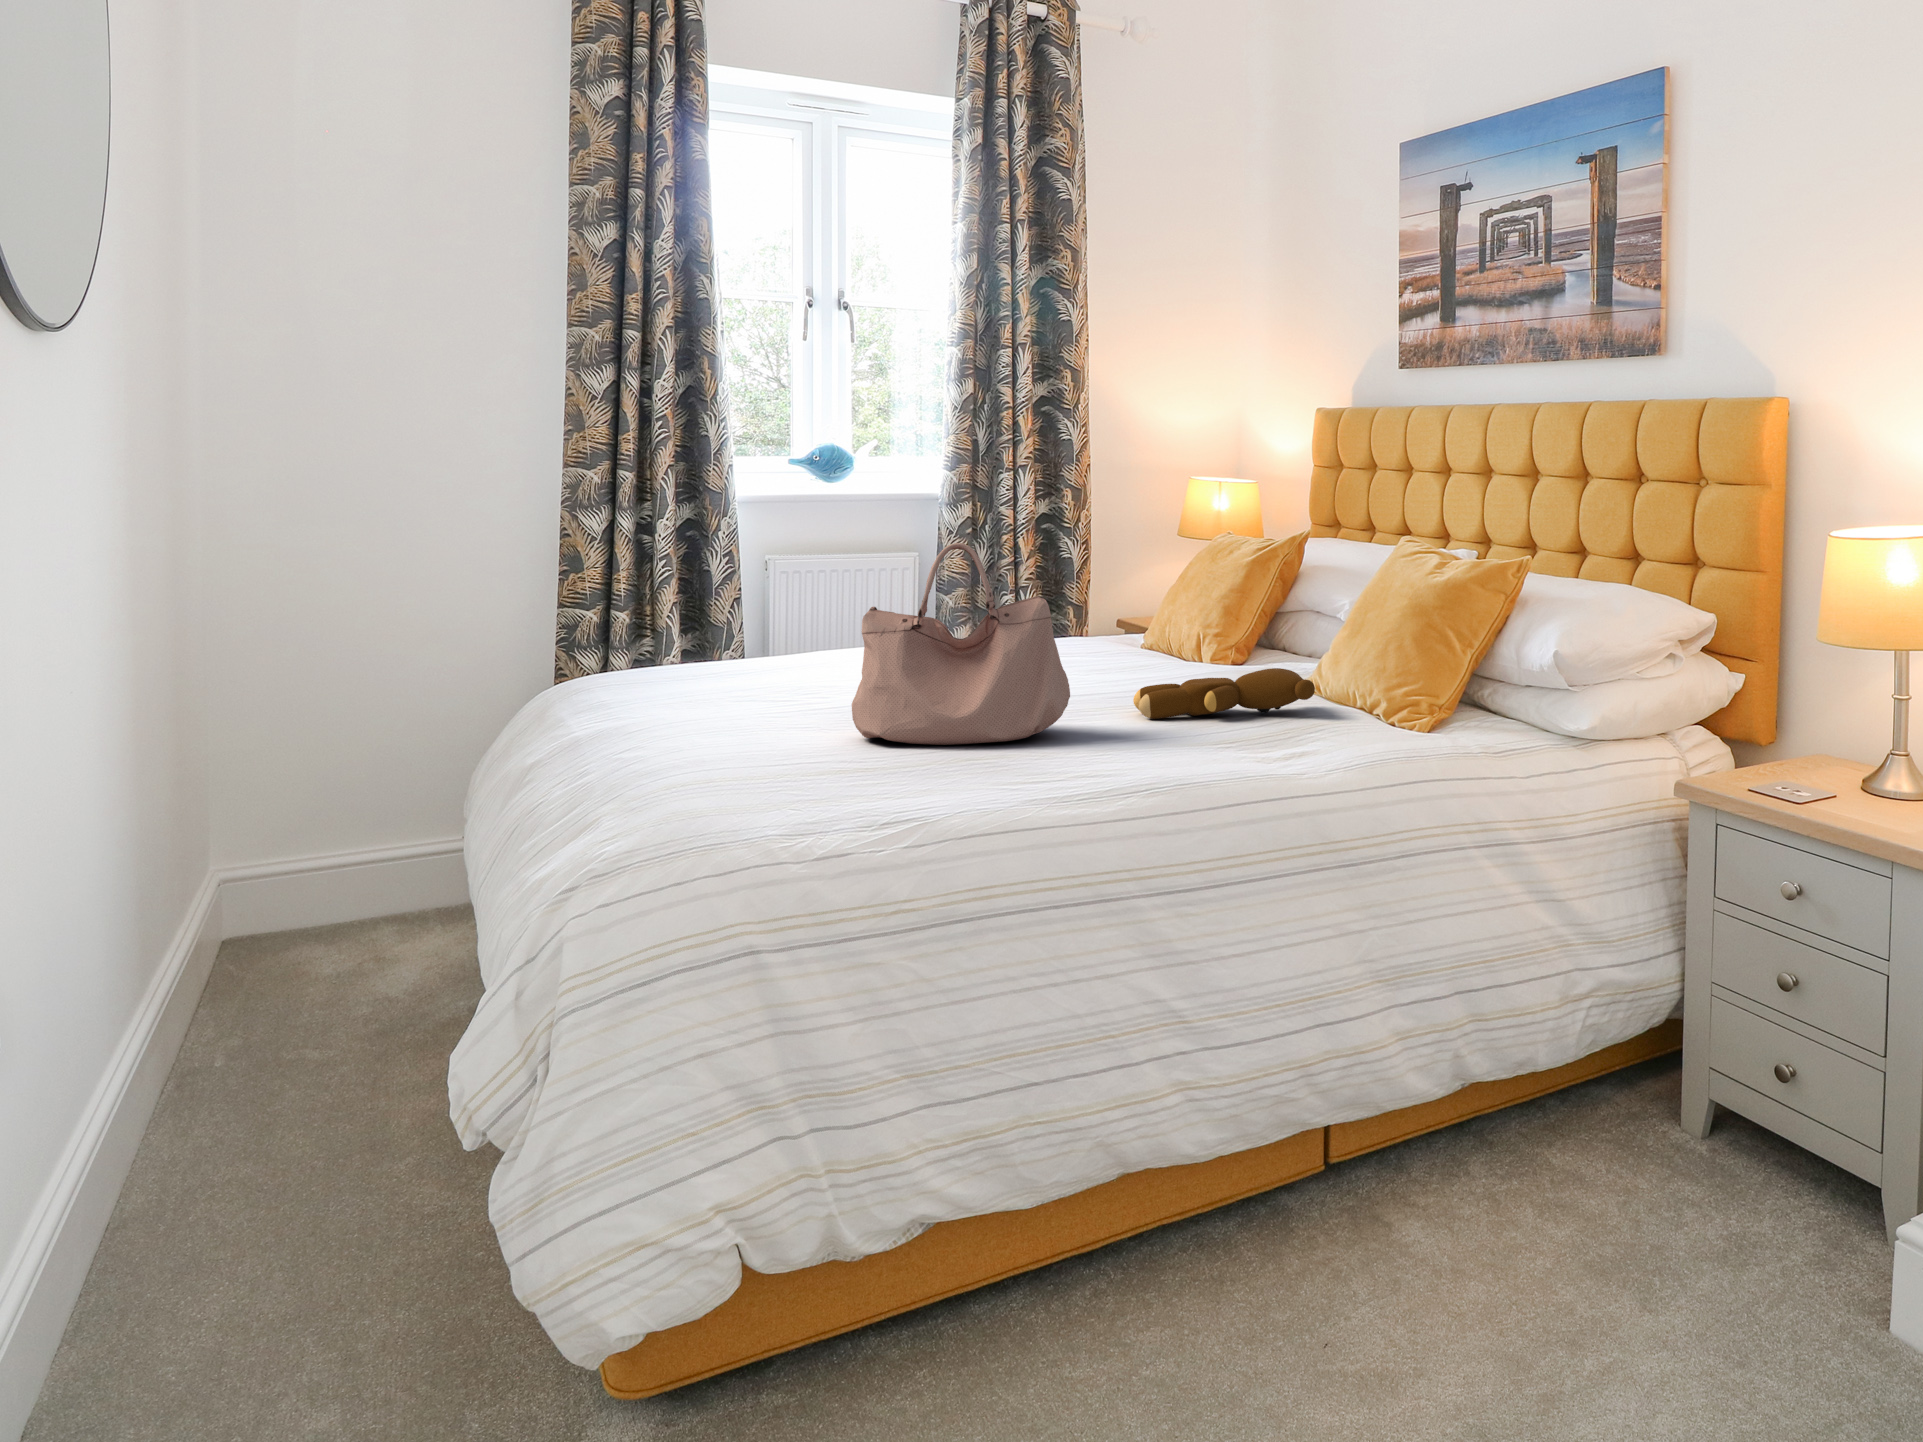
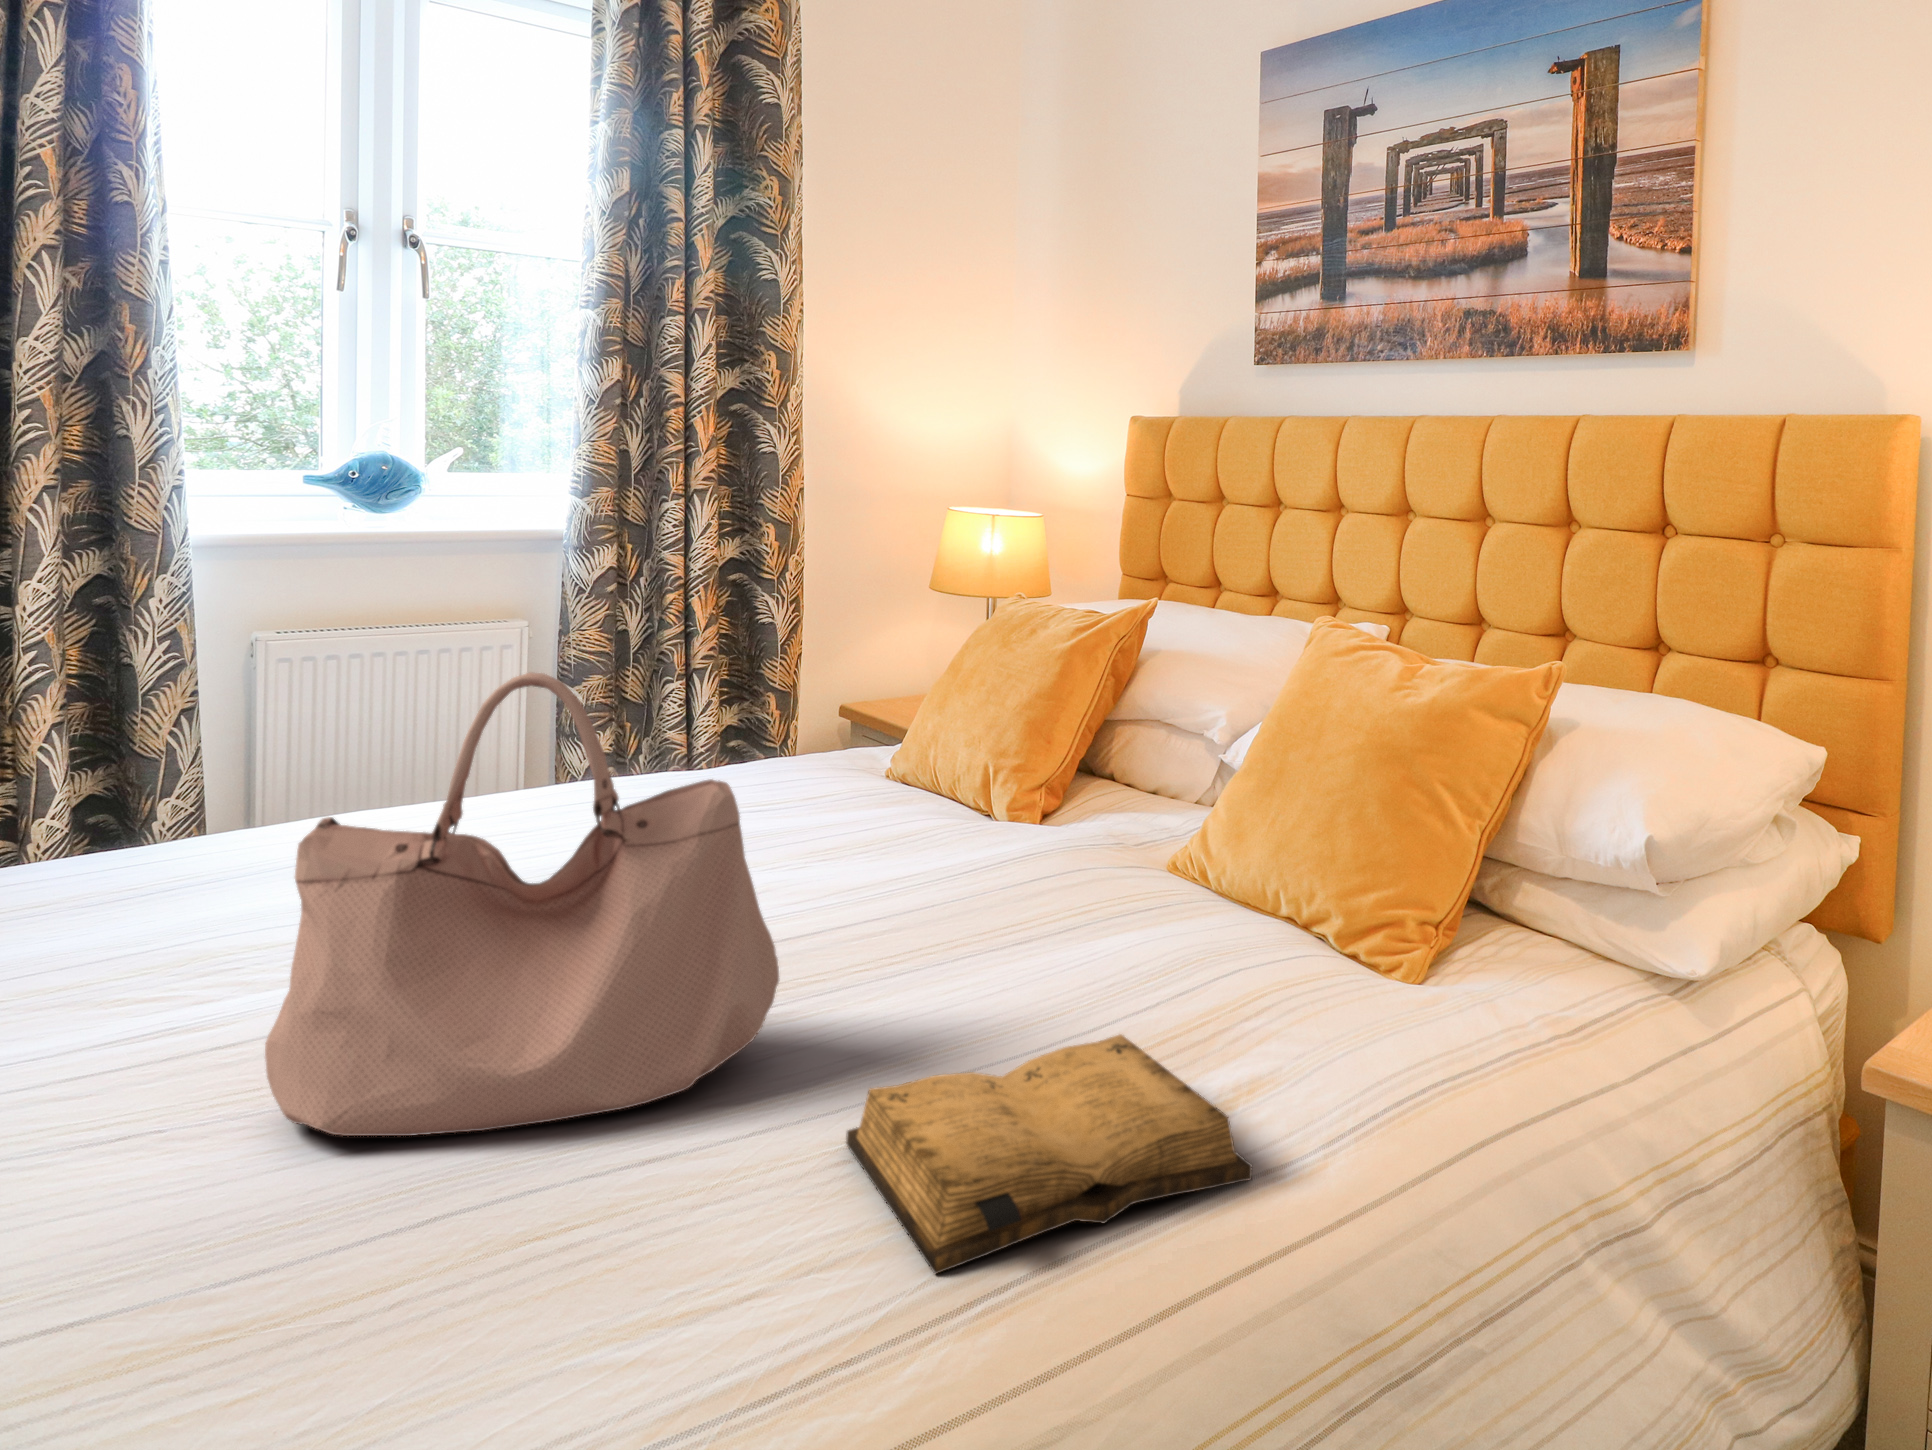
teddy bear: present [1133,668,1315,719] -> none [899,863,1229,982]
diary: none [1099,722,1280,782] -> present [846,1034,1252,1274]

